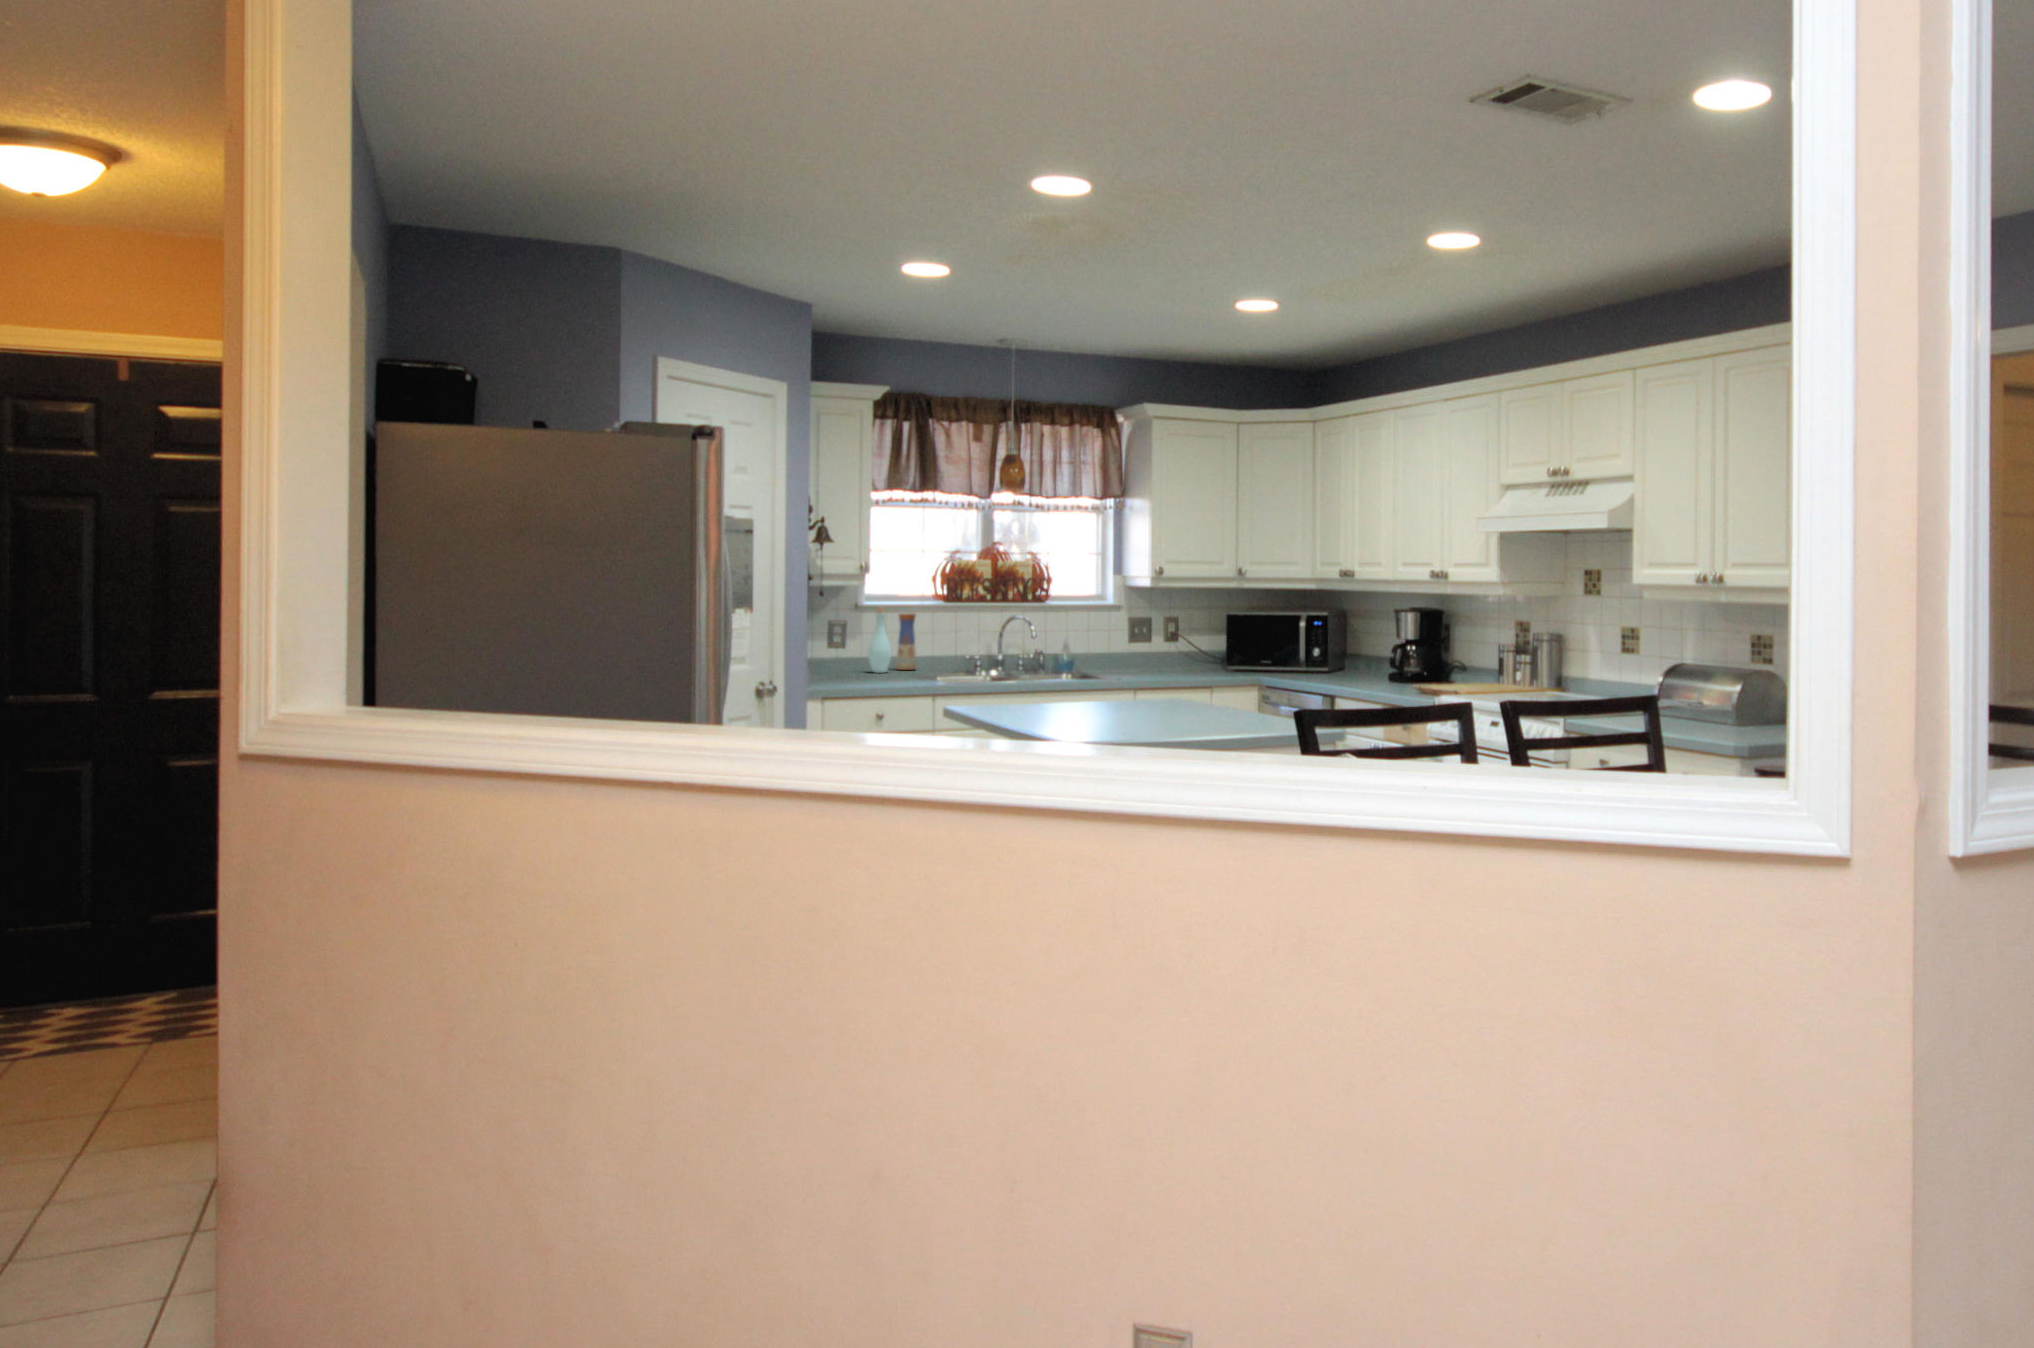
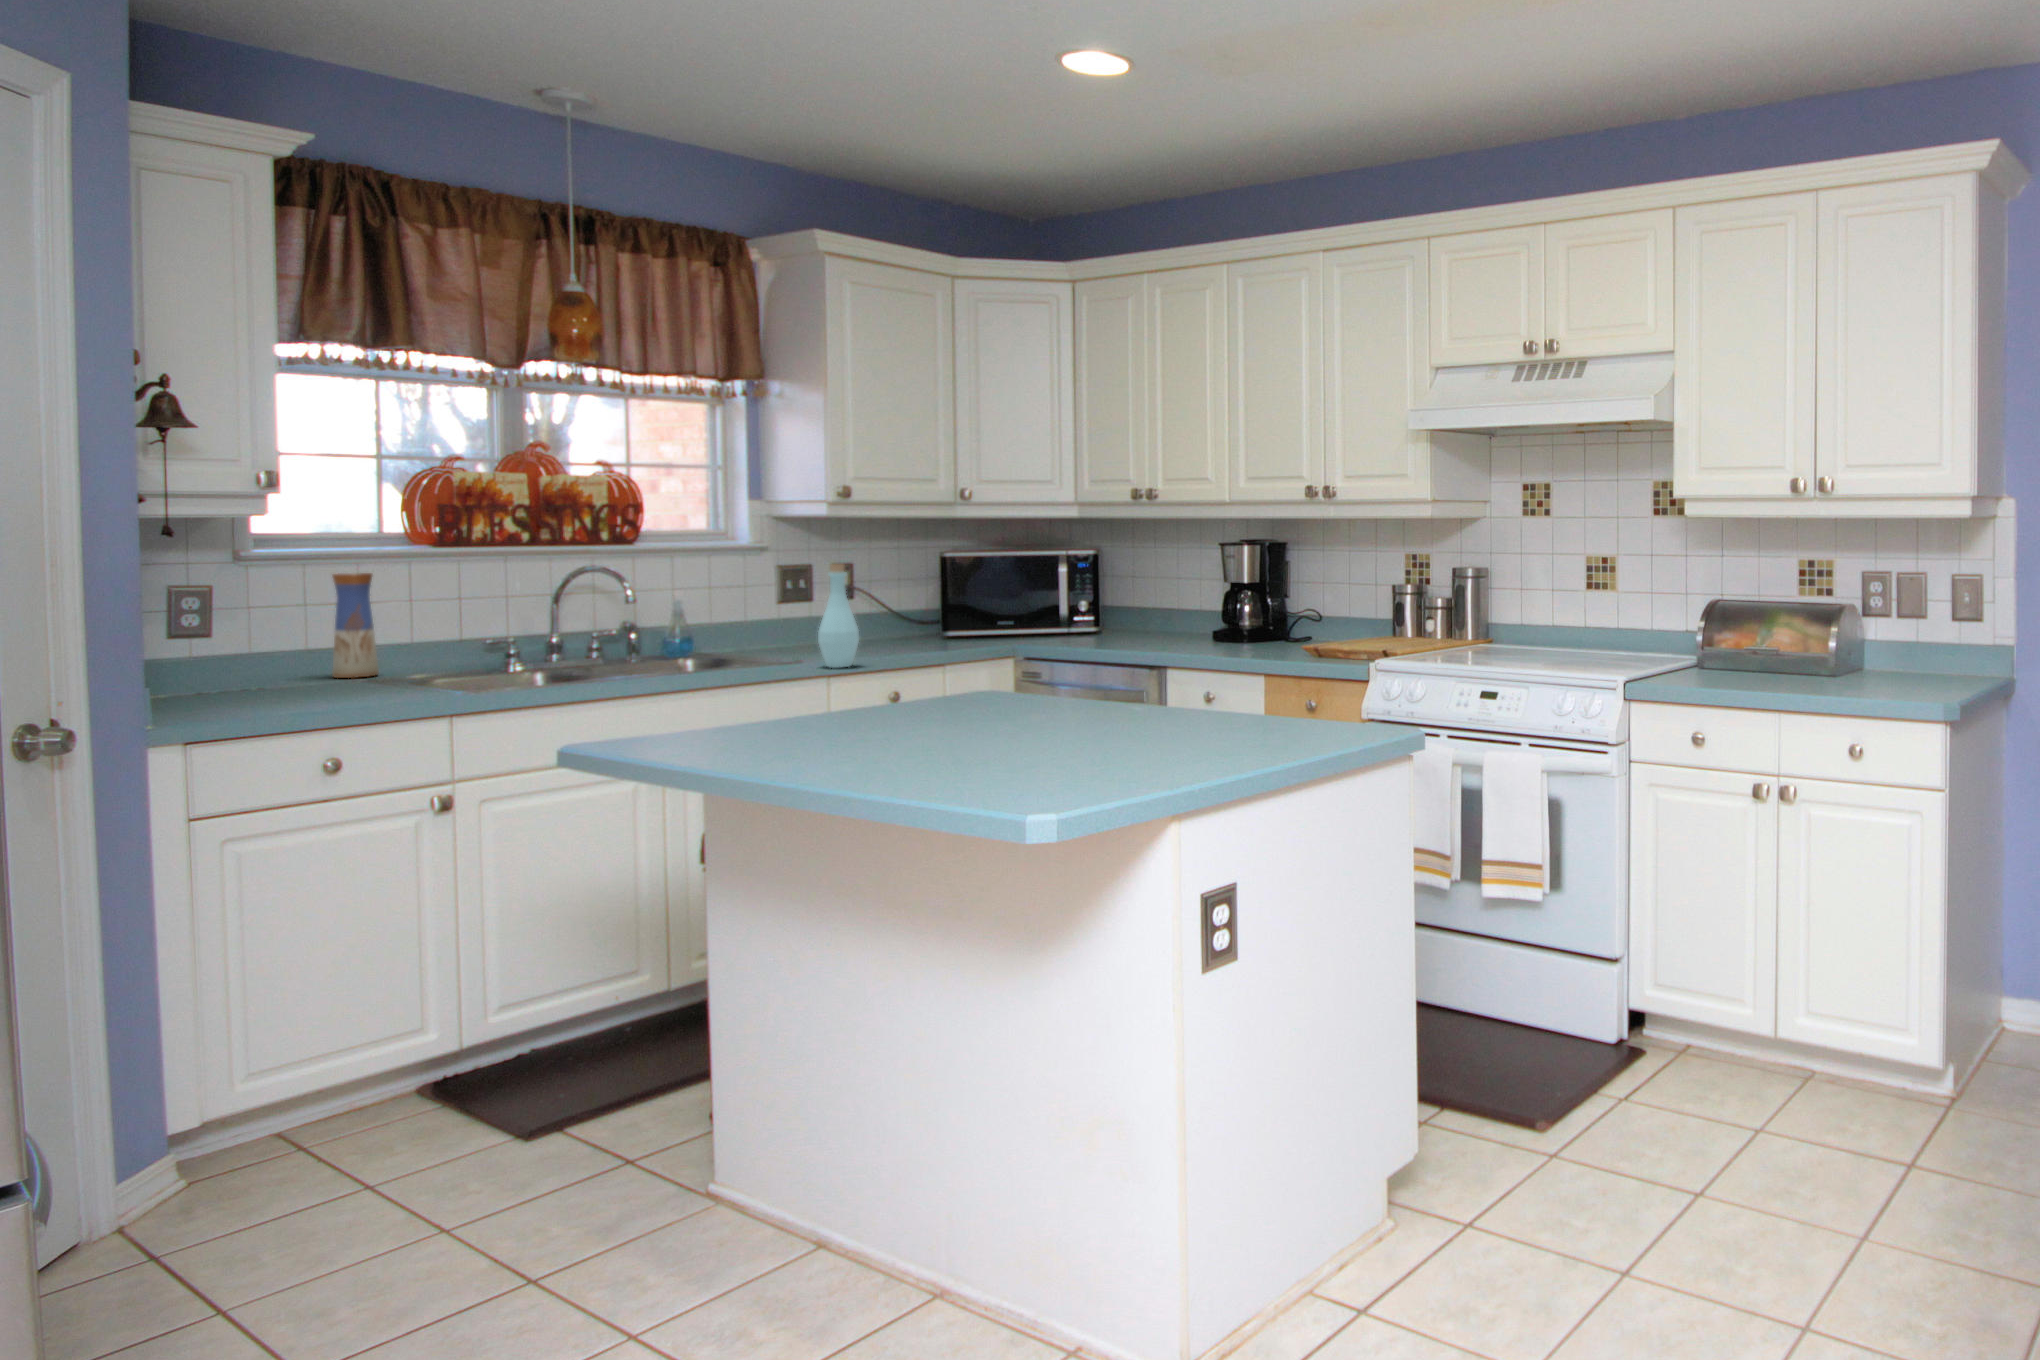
bottle: present [868,608,891,673] -> present [818,564,859,668]

